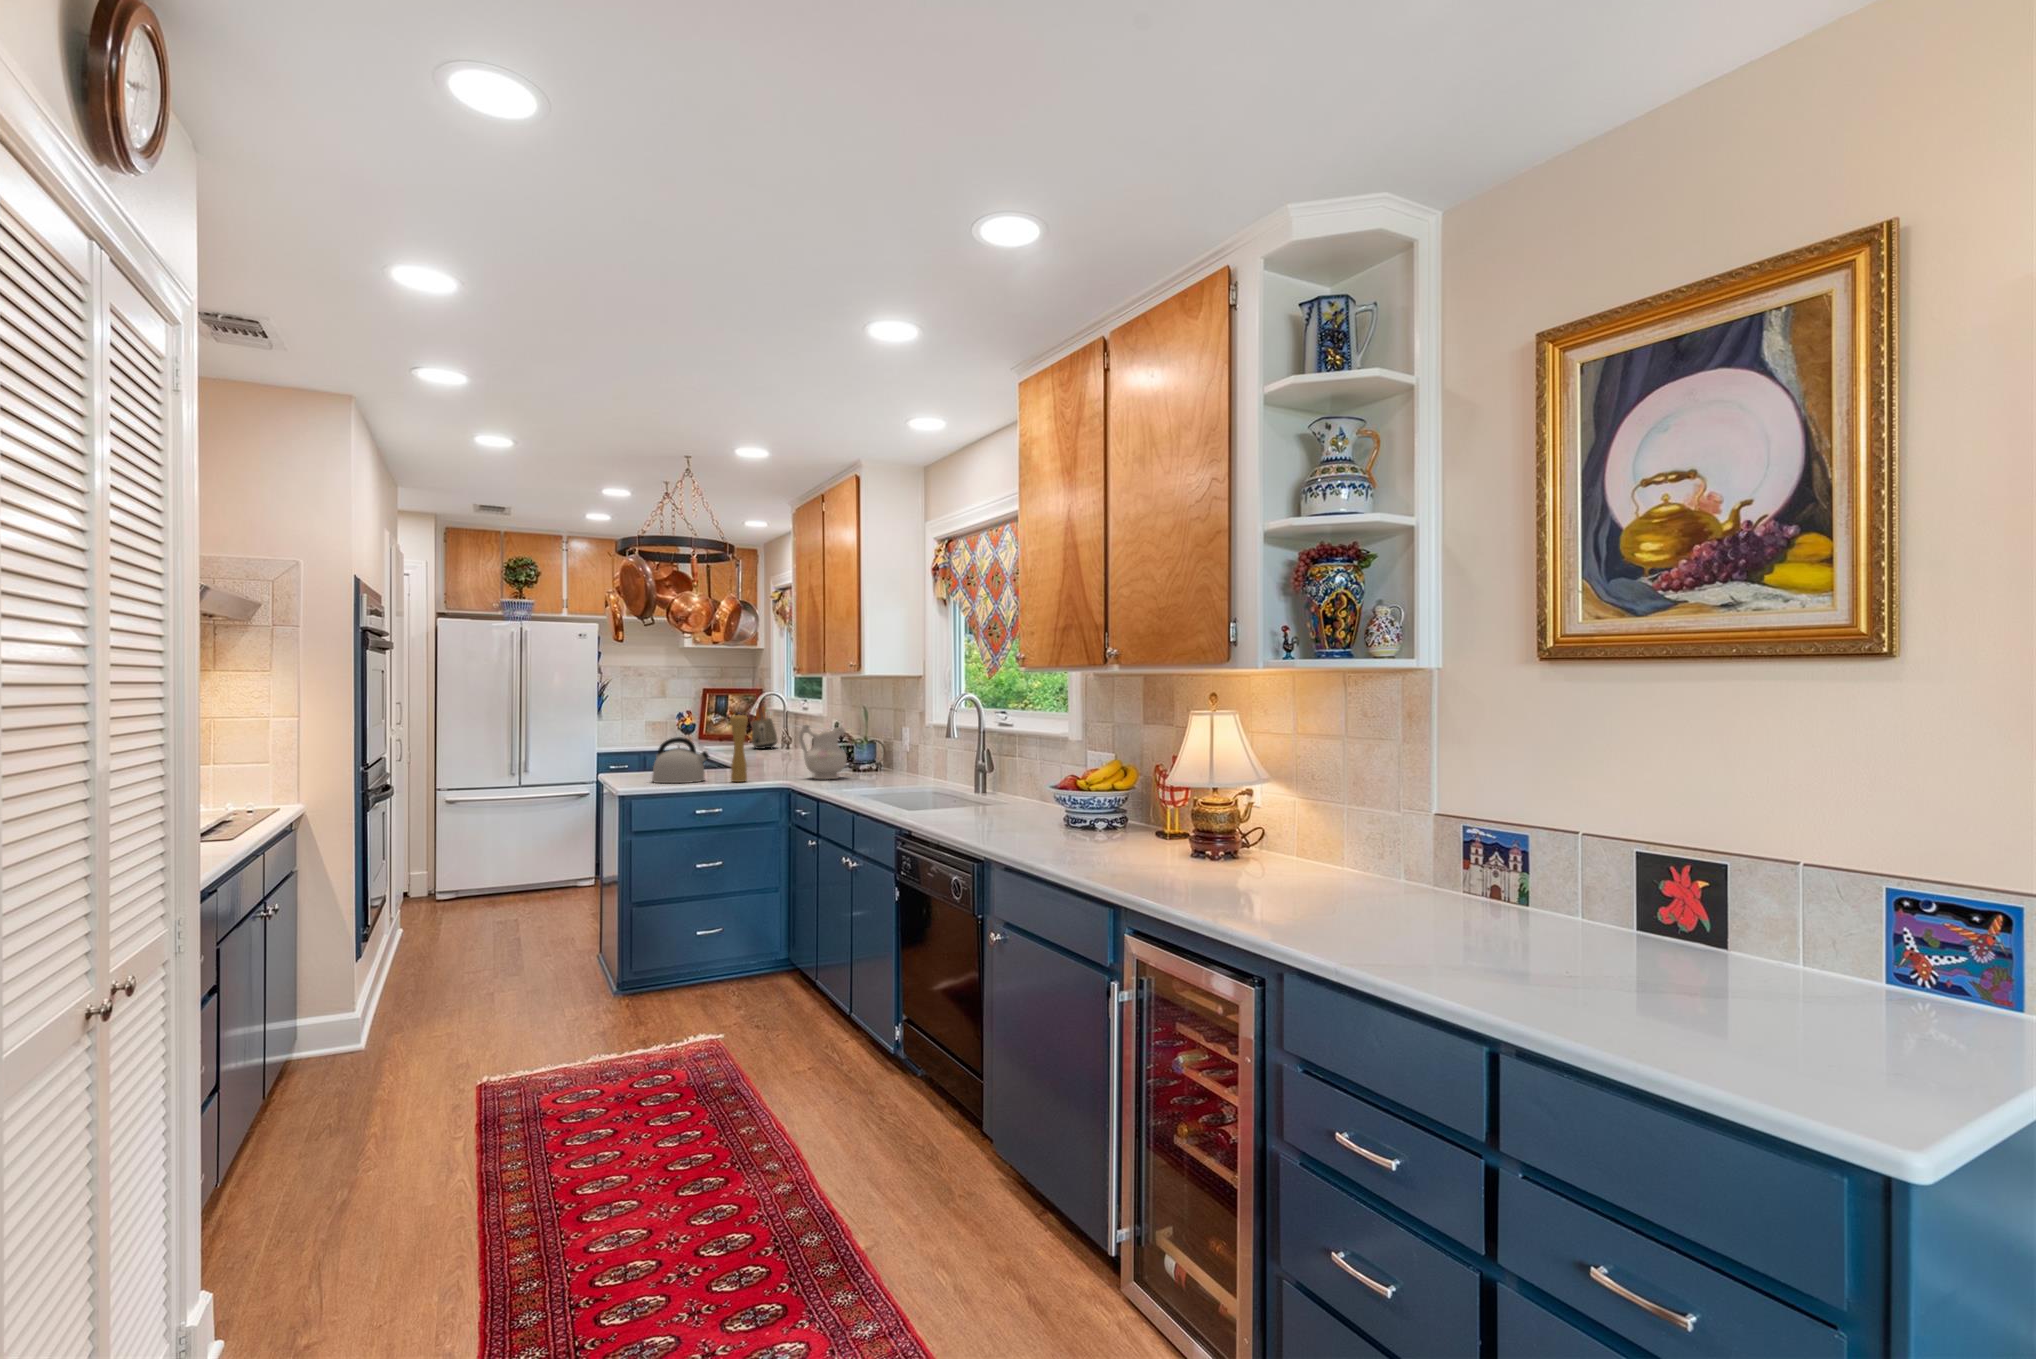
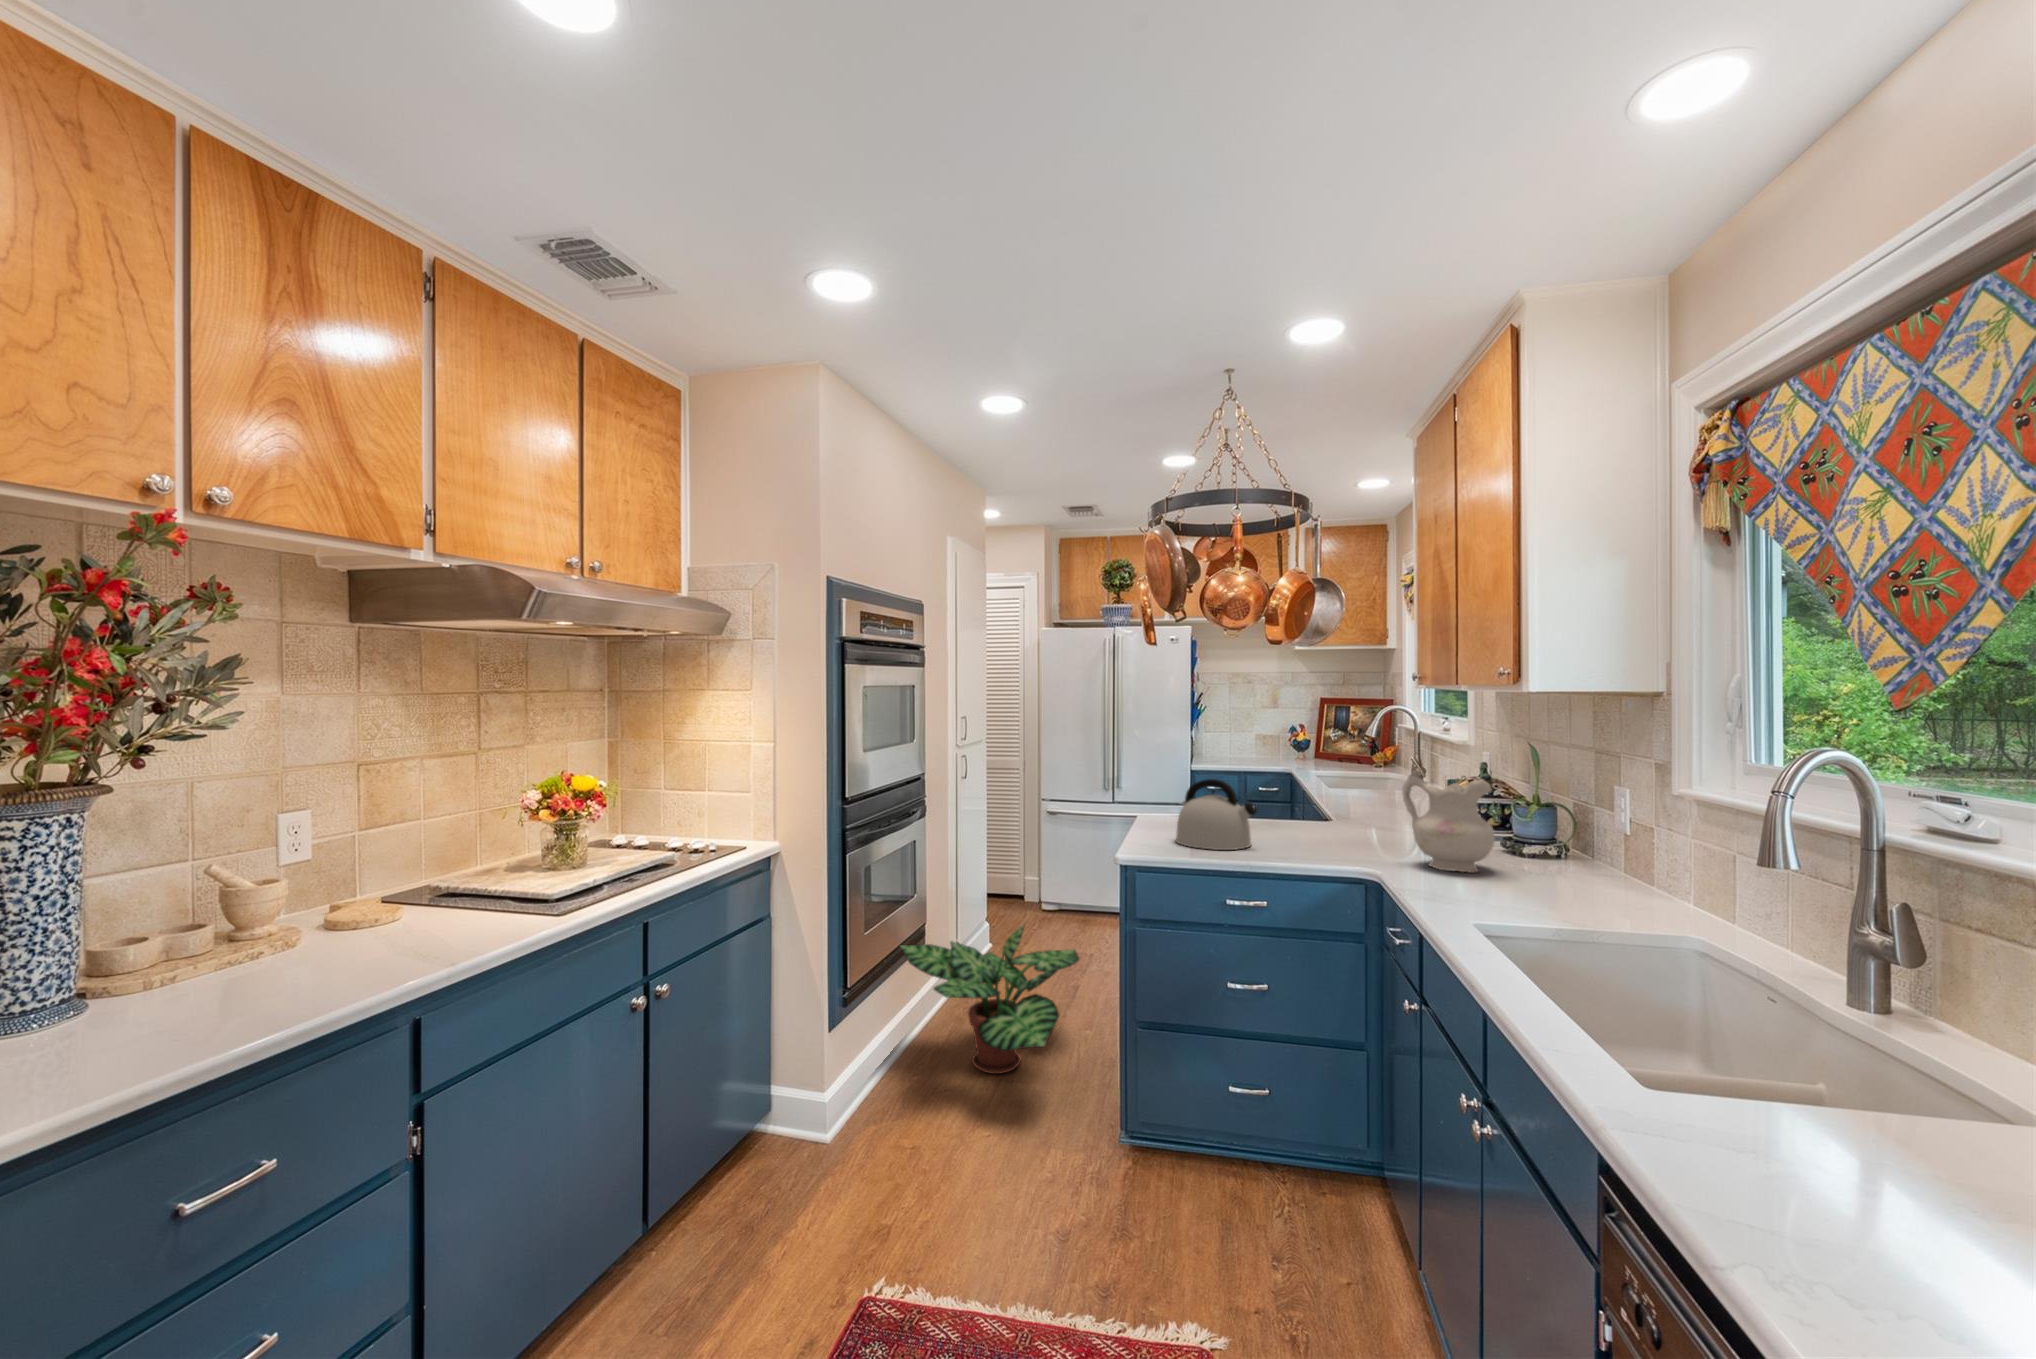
toaster: present [752,707,778,749] -> none [1370,725,1406,781]
pepper mill: present [730,715,748,782] -> none [1284,751,1313,859]
potted plant: none [389,864,563,989] -> present [900,925,1079,1074]

